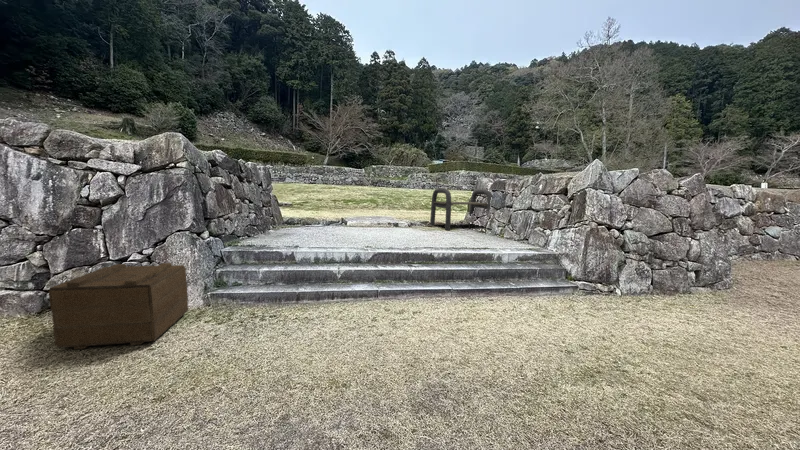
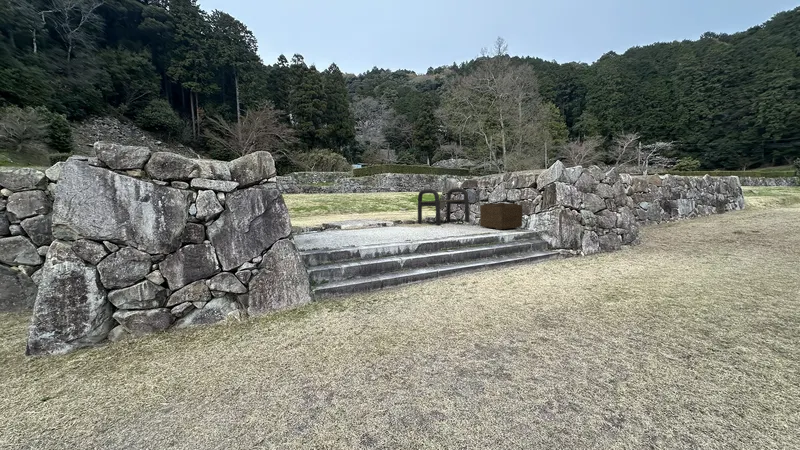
wooden crate: present [48,263,188,349] -> present [480,203,522,230]

